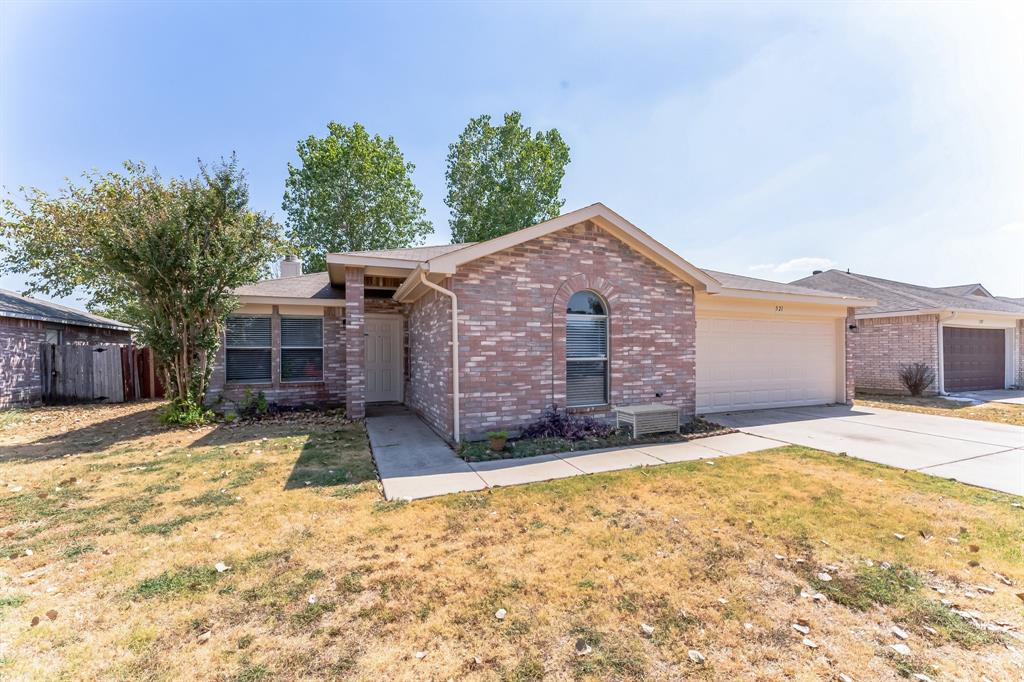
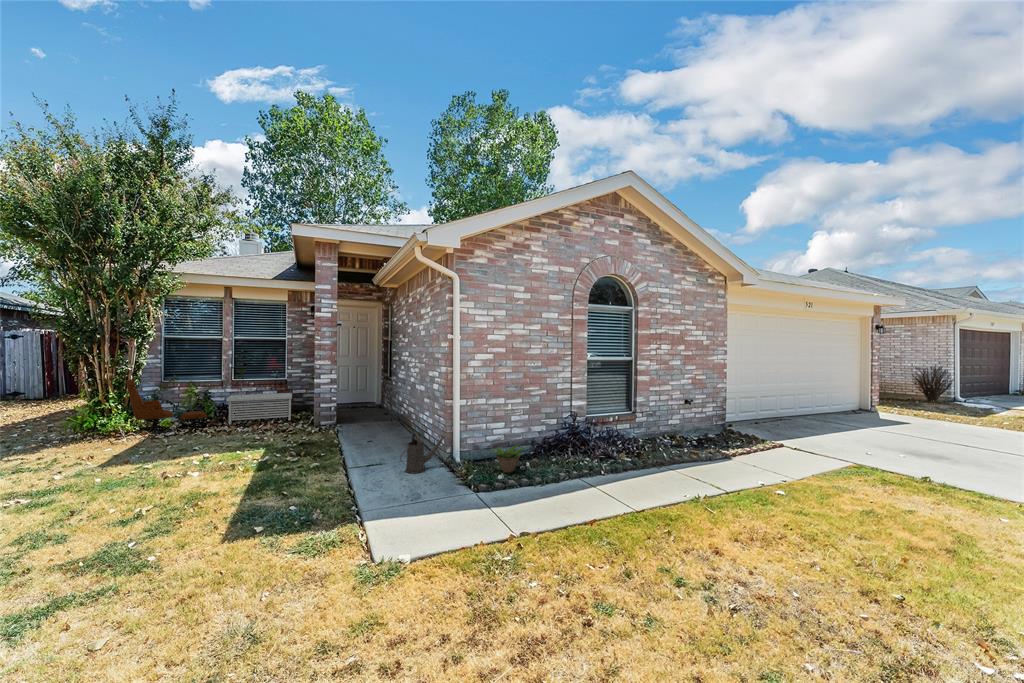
lounge chair: none [200,382,262,425] -> present [126,379,207,433]
storage bench: present [614,404,681,438] -> present [226,393,292,424]
watering can: none [412,419,448,451] -> present [400,433,445,474]

